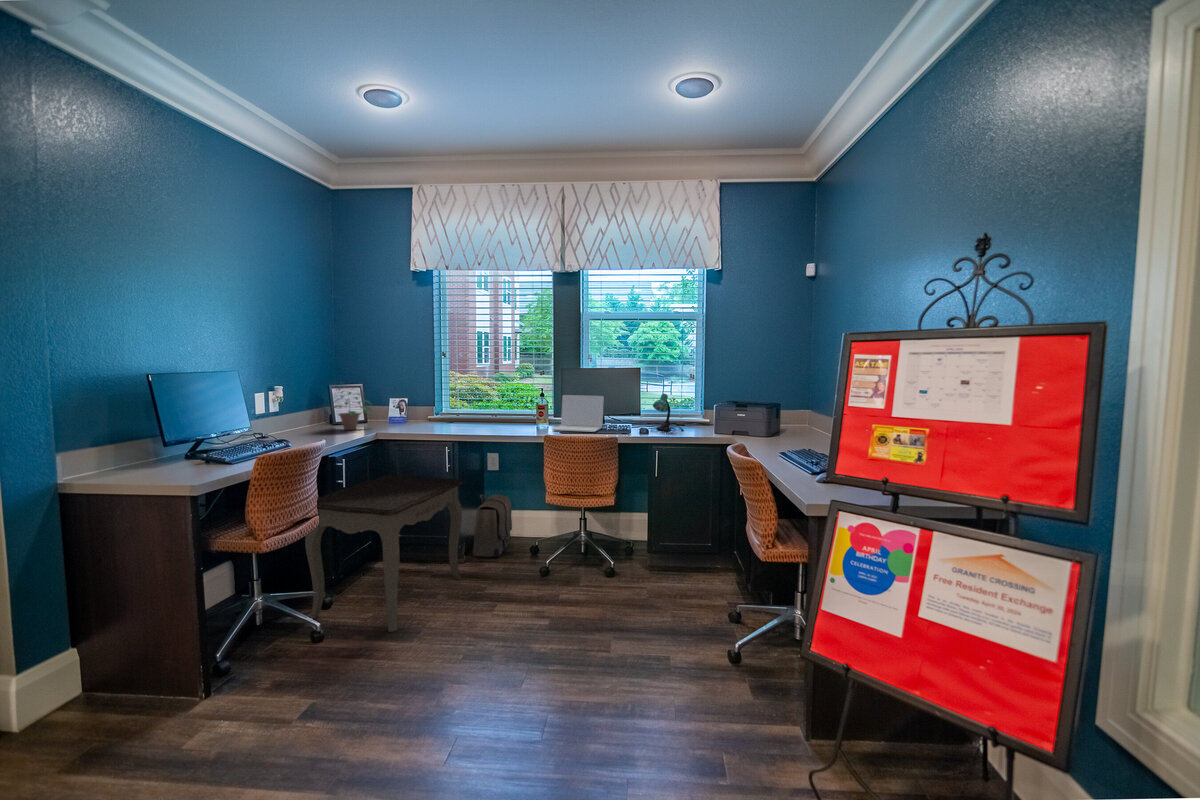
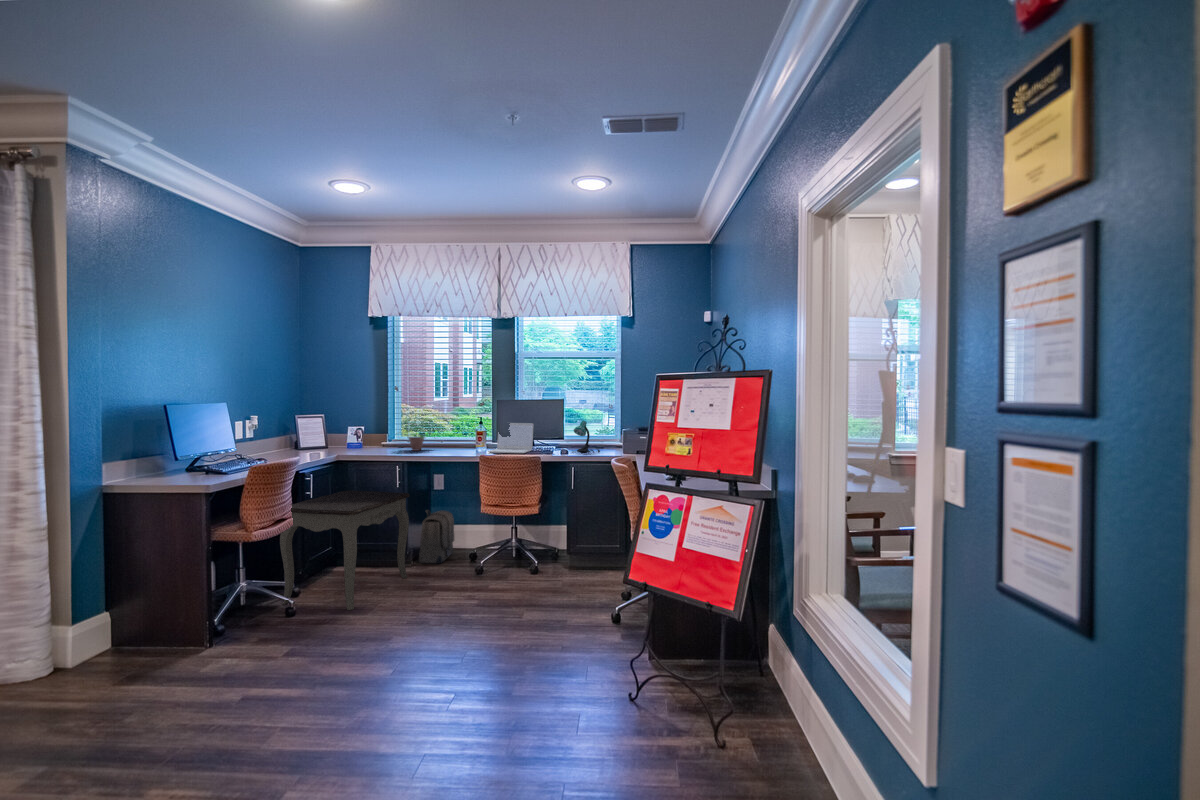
potted plant: present [327,382,370,430] -> present [406,414,431,451]

